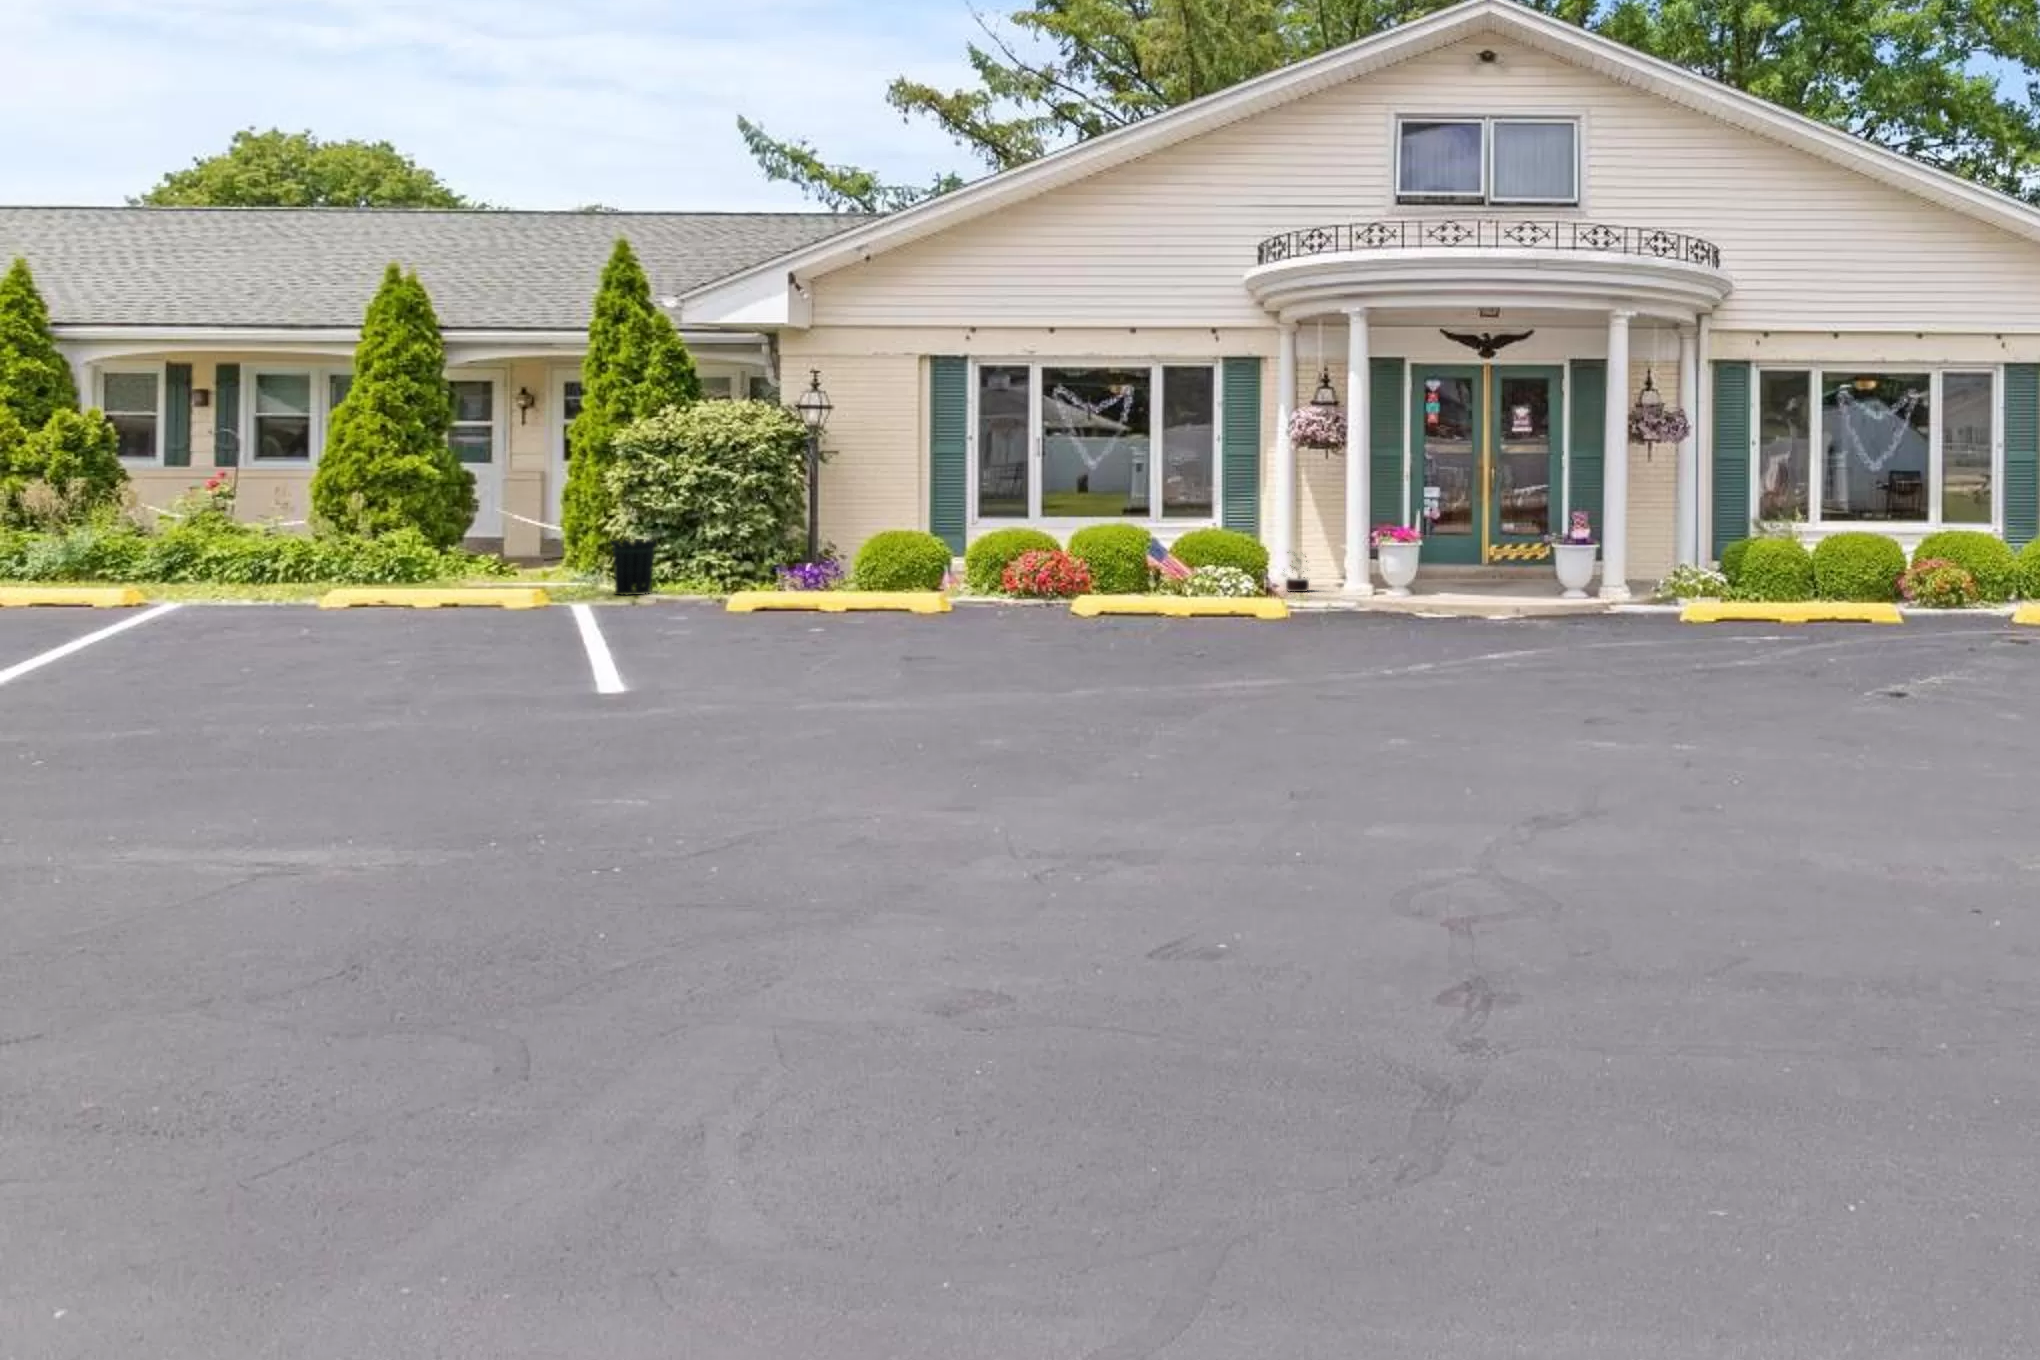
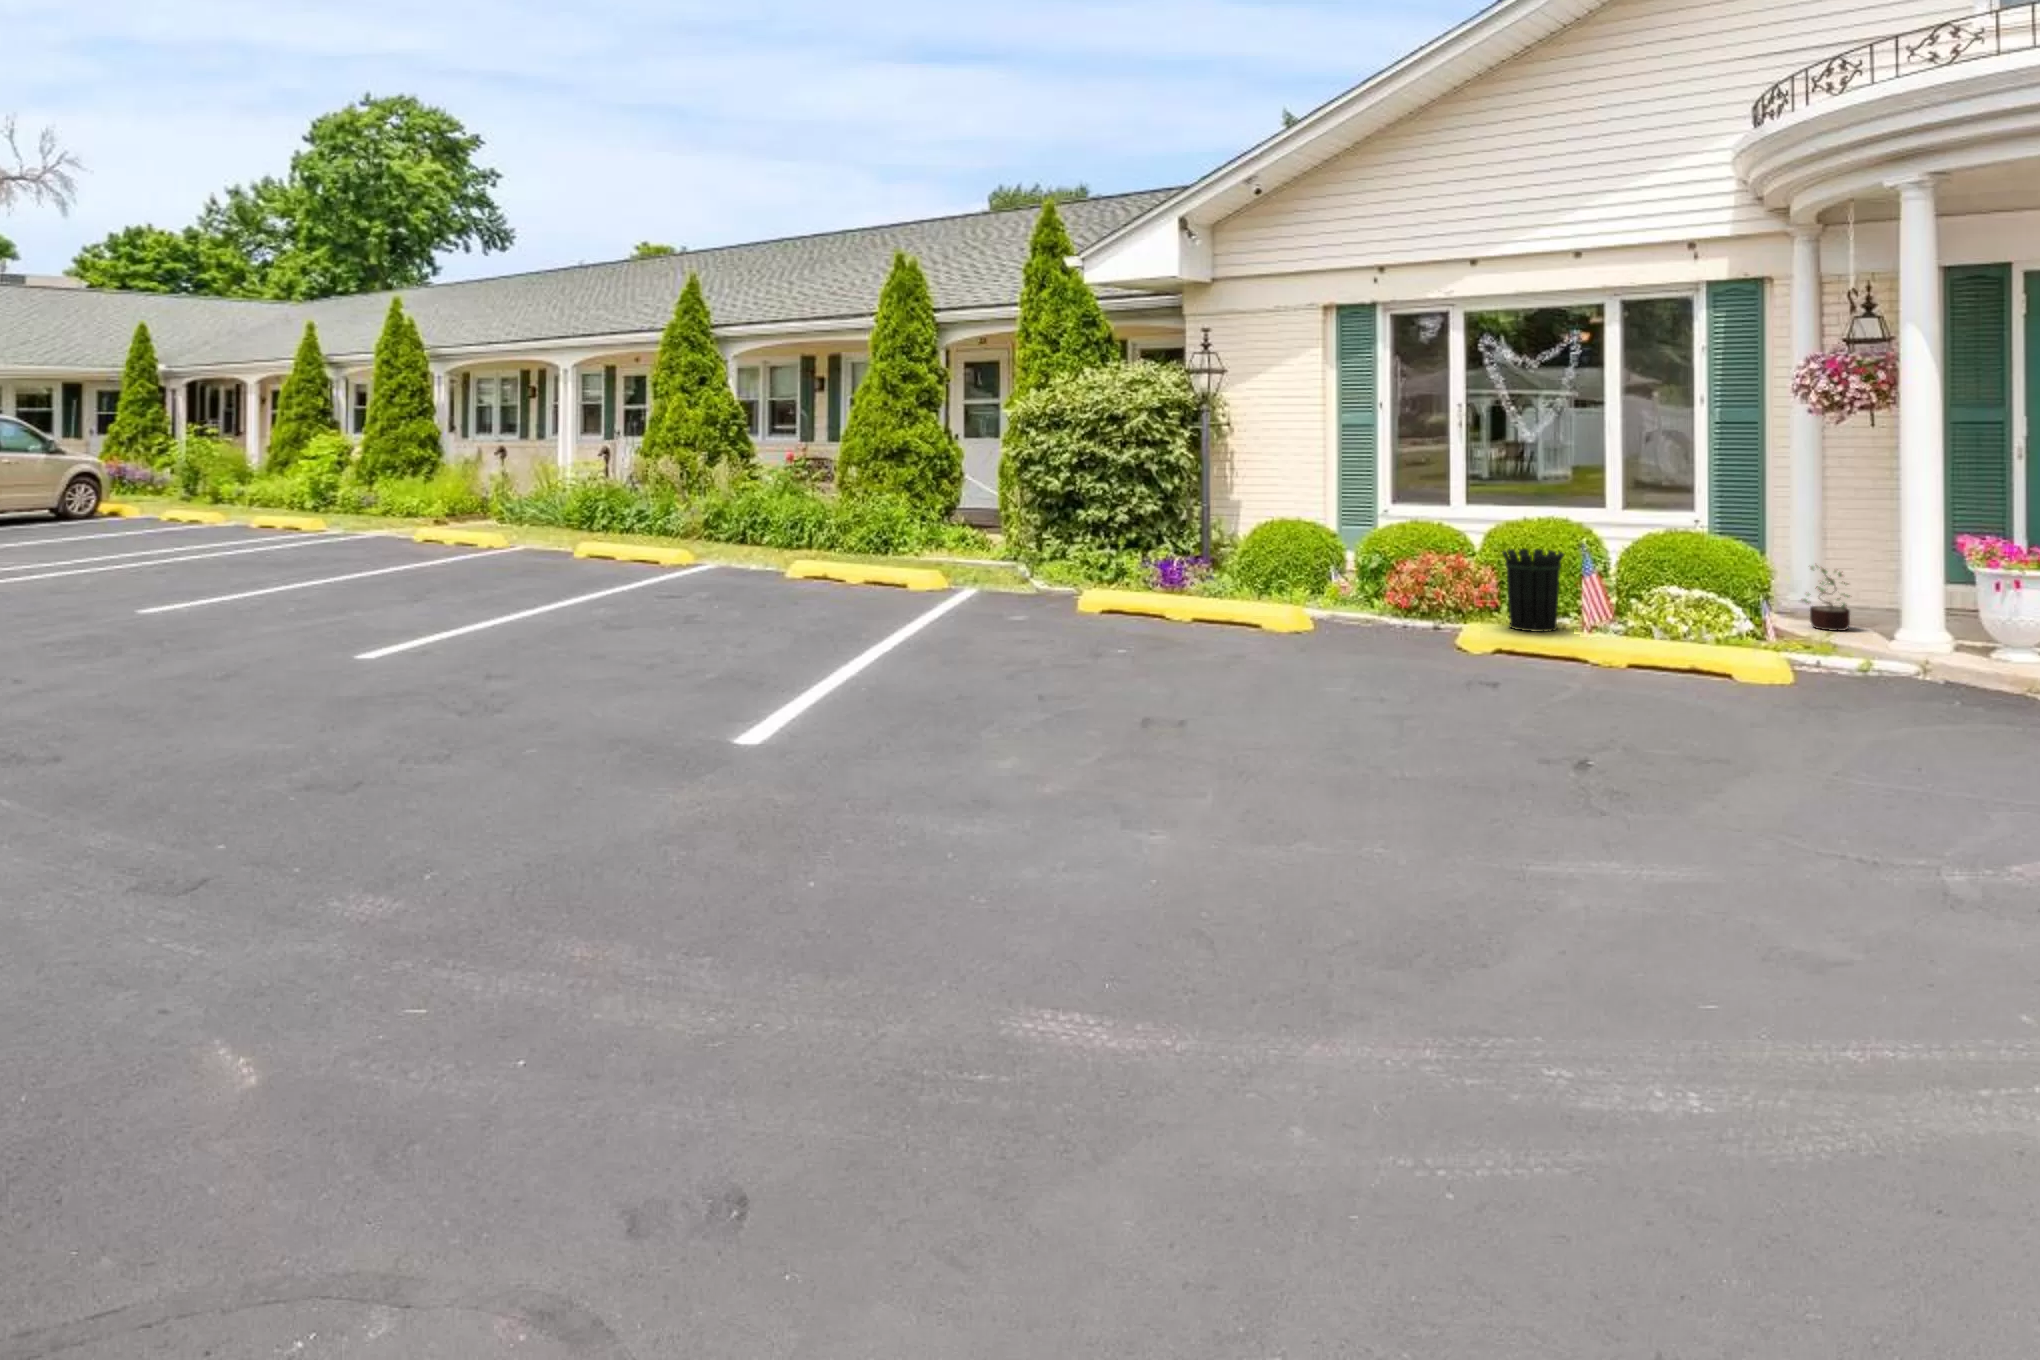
waste bin: present [610,539,657,595] -> present [1502,549,1564,632]

